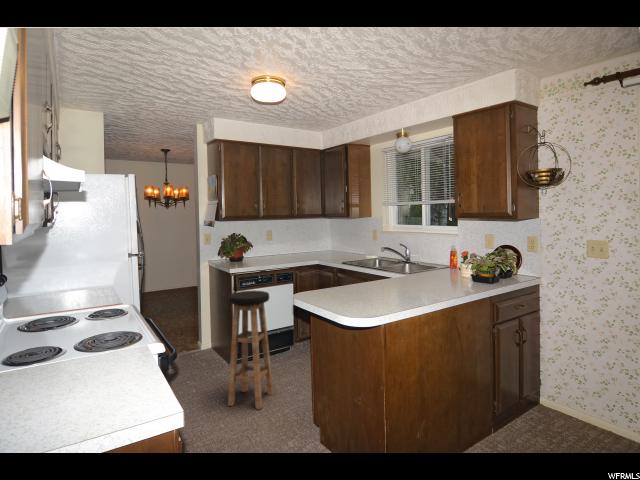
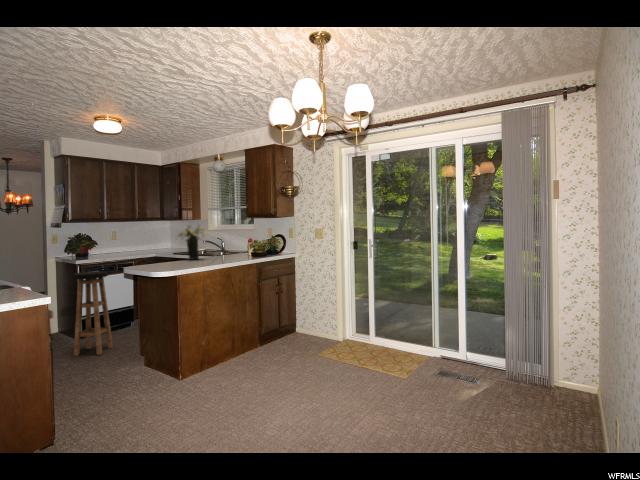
flower arrangement: none [366,232,414,288] -> present [179,225,205,260]

